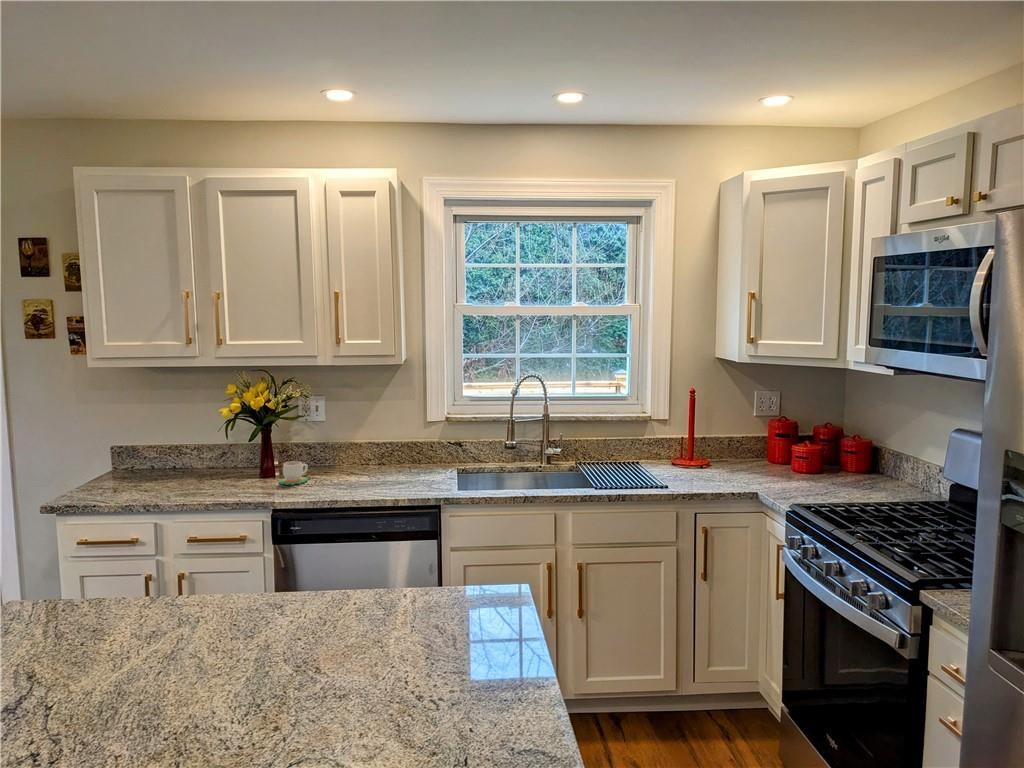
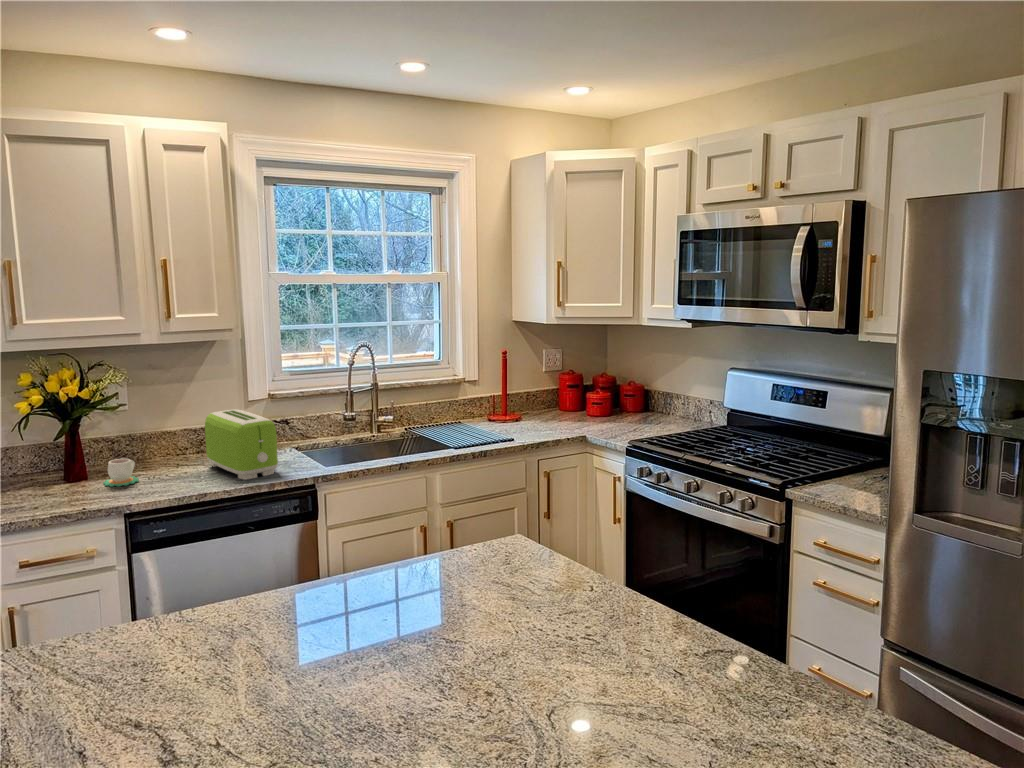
toaster: none [368,427,413,493] -> present [205,409,278,479]

